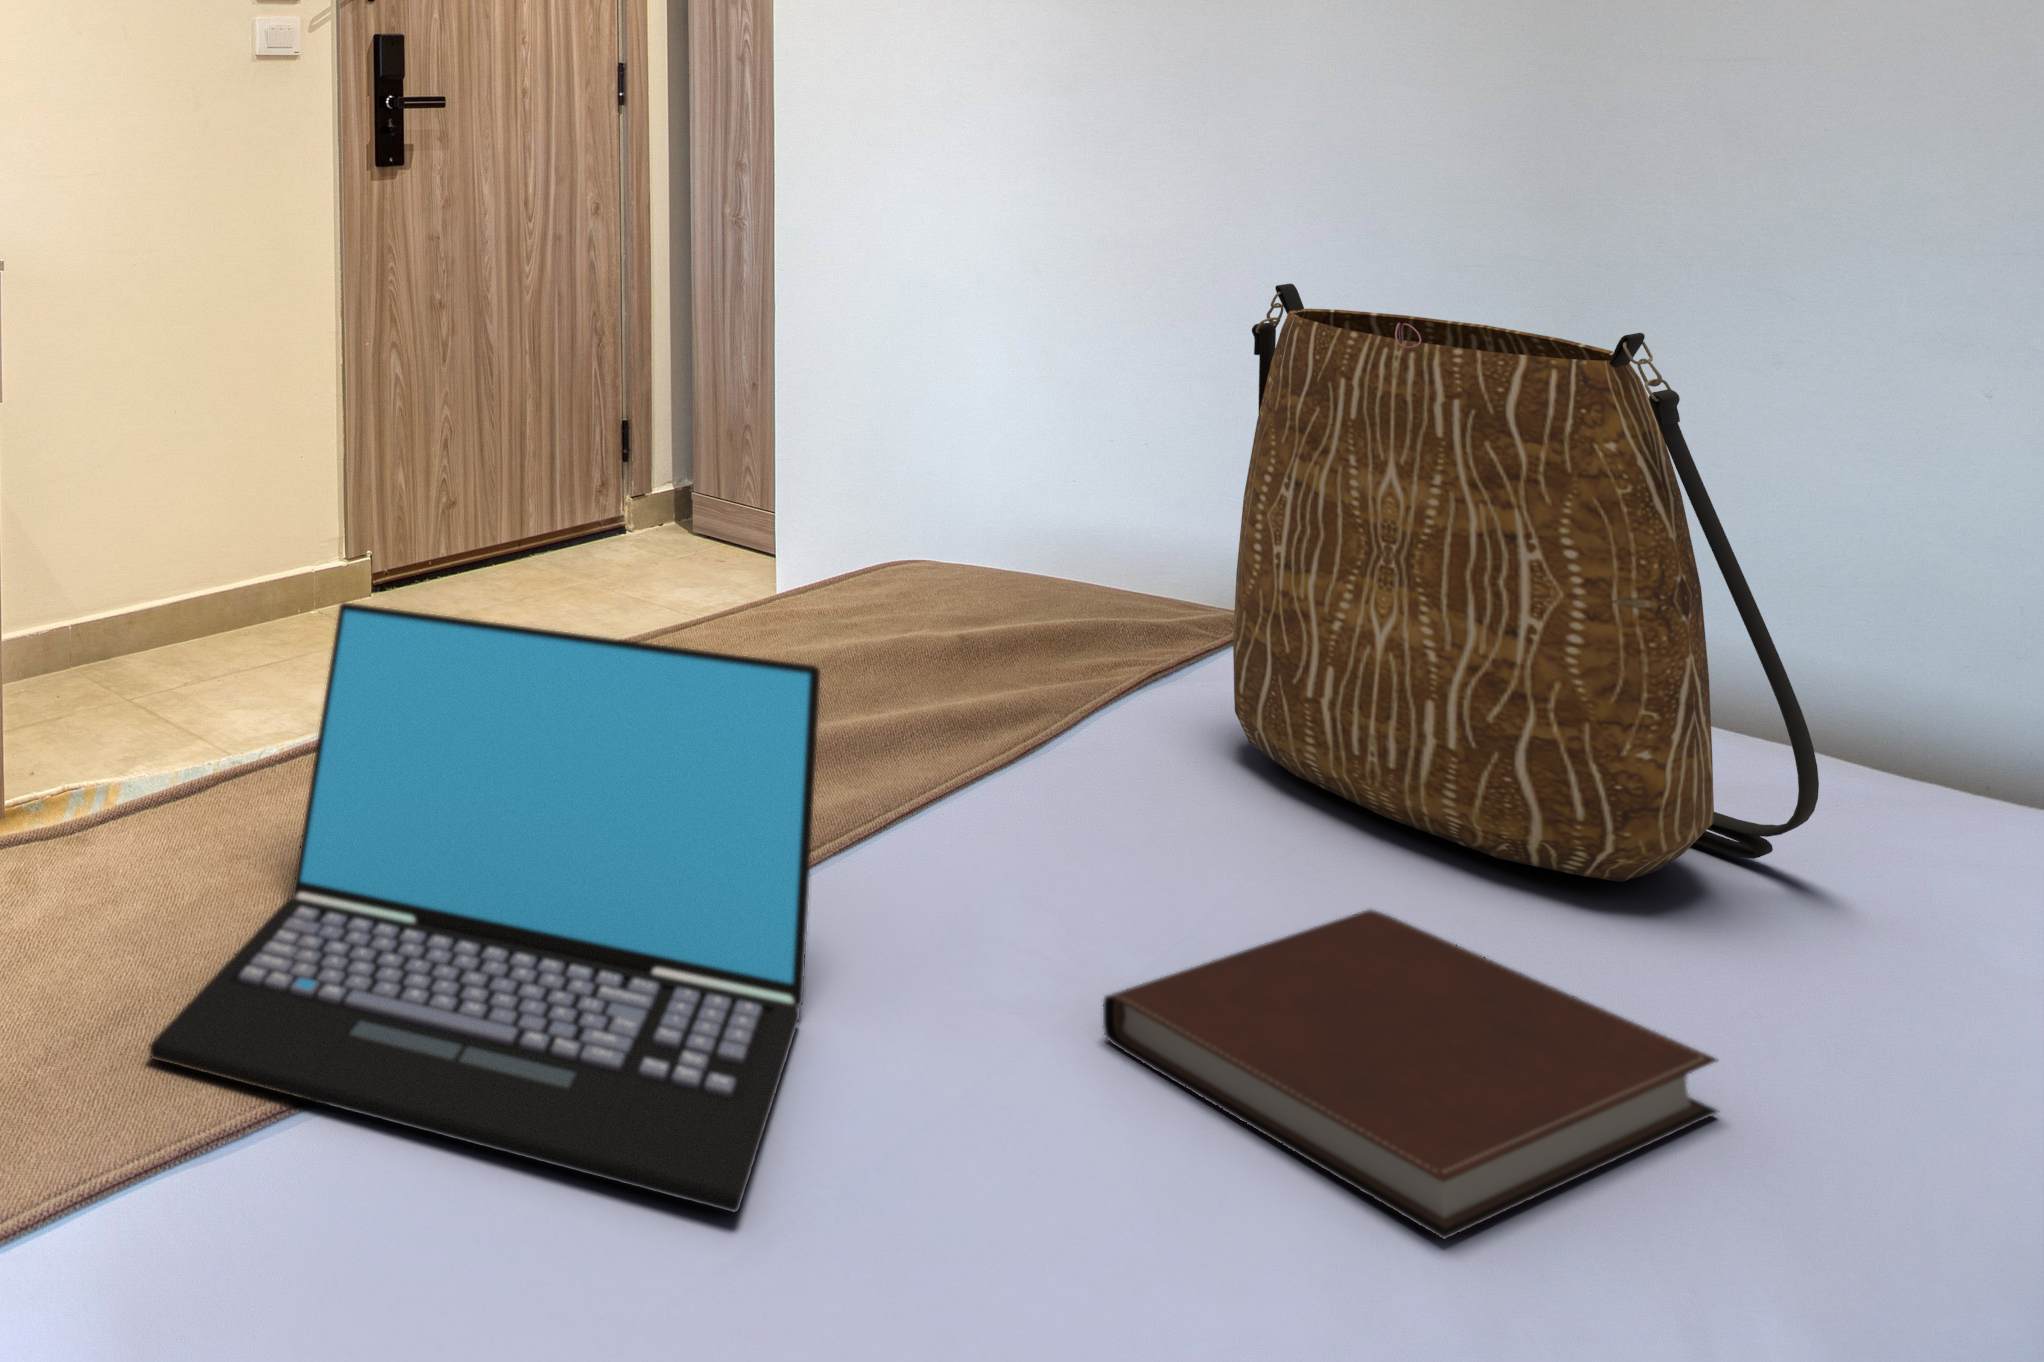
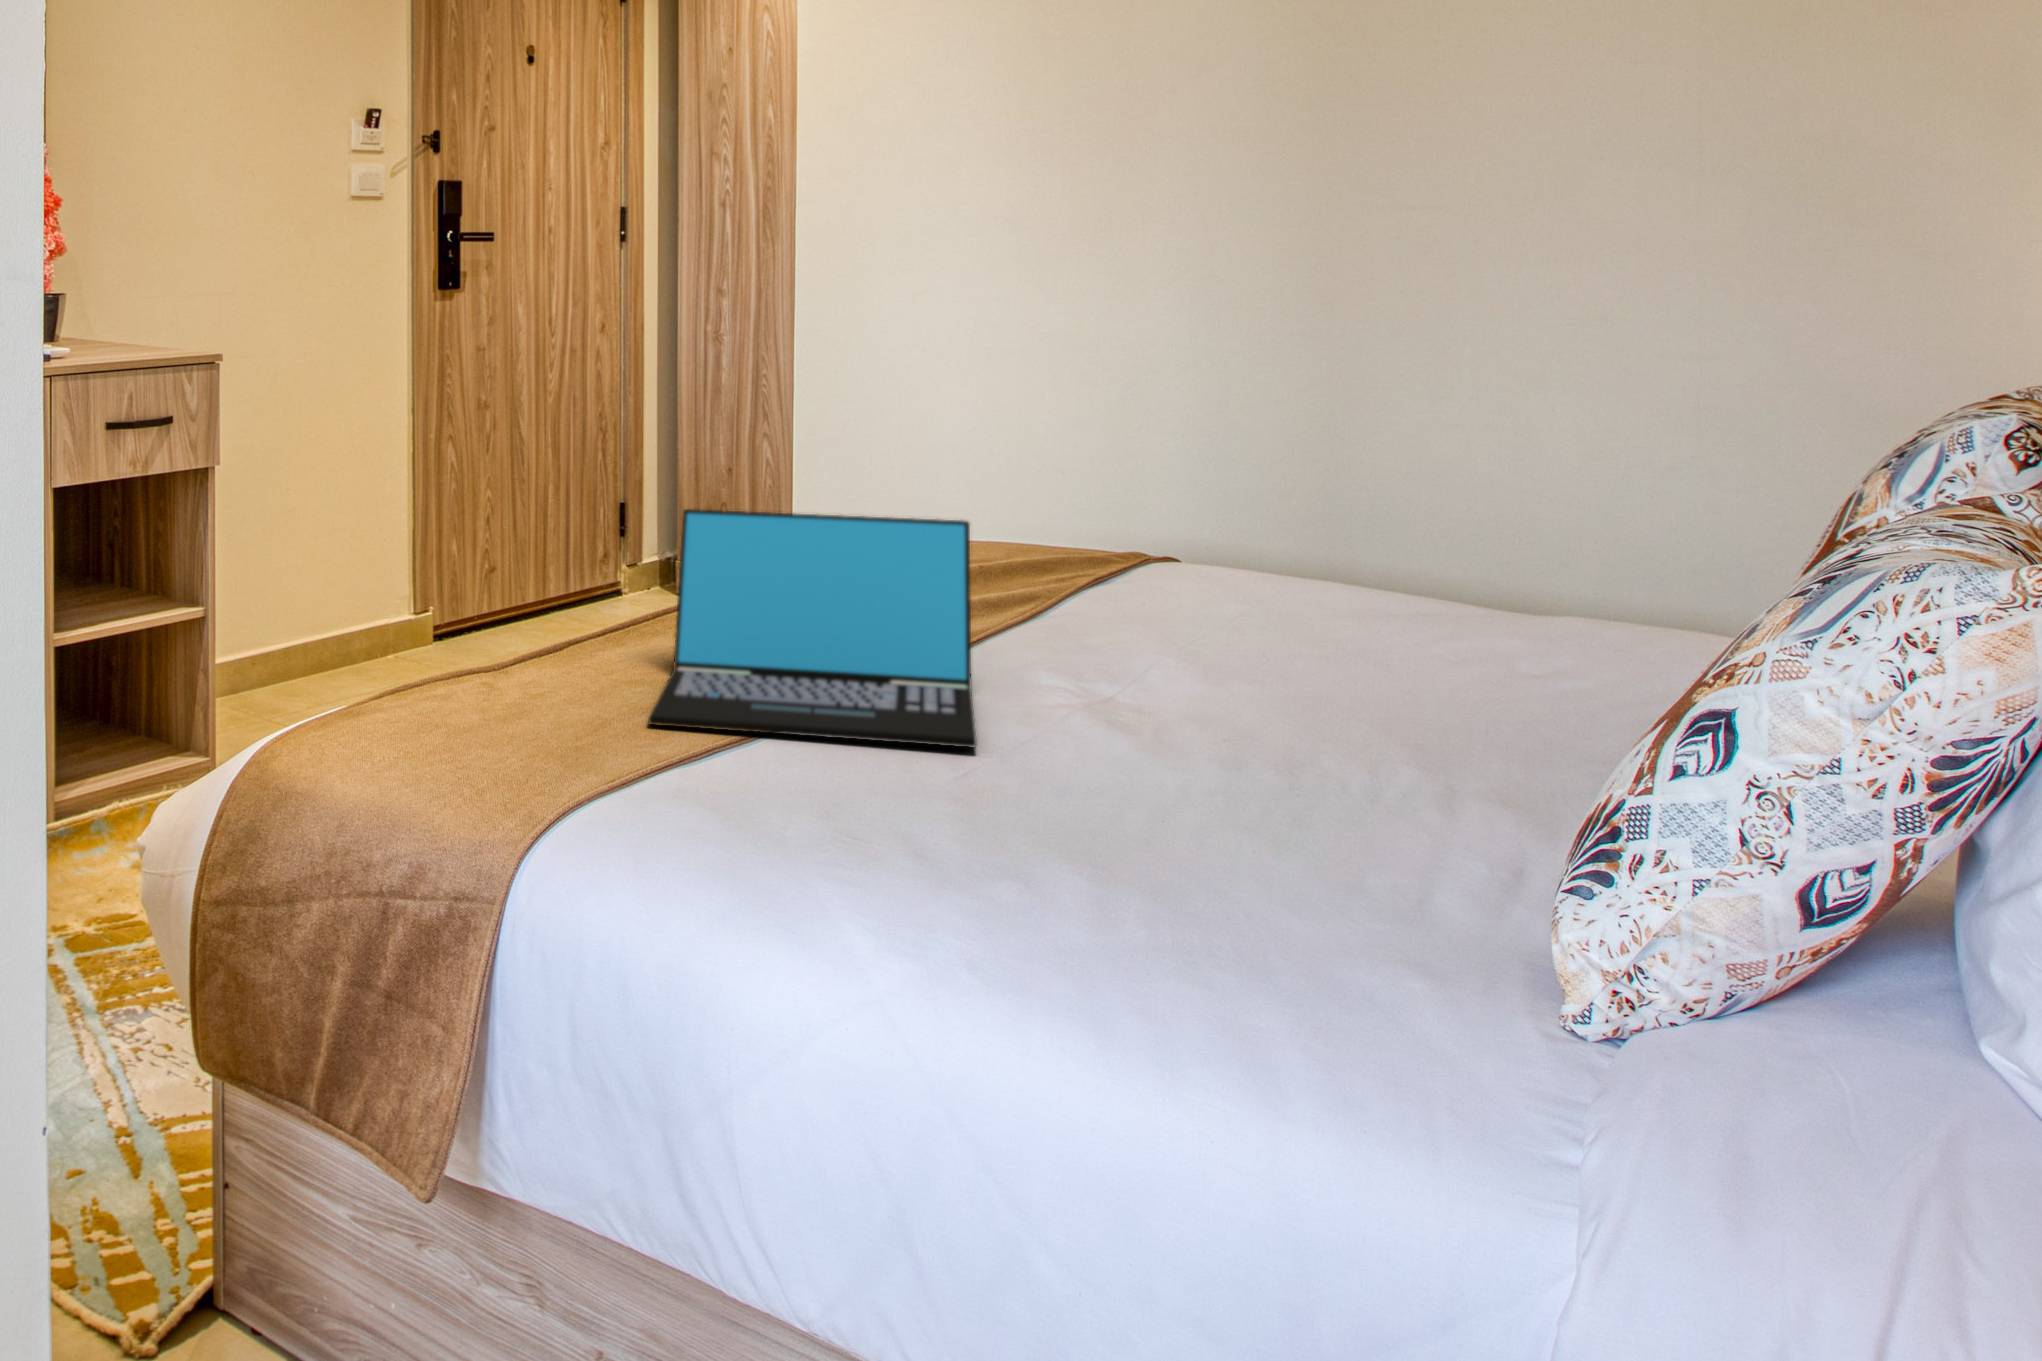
tote bag: present [1233,284,1819,882] -> none [1155,325,1453,633]
notebook: present [1103,910,1718,1240] -> none [1120,643,1402,738]

